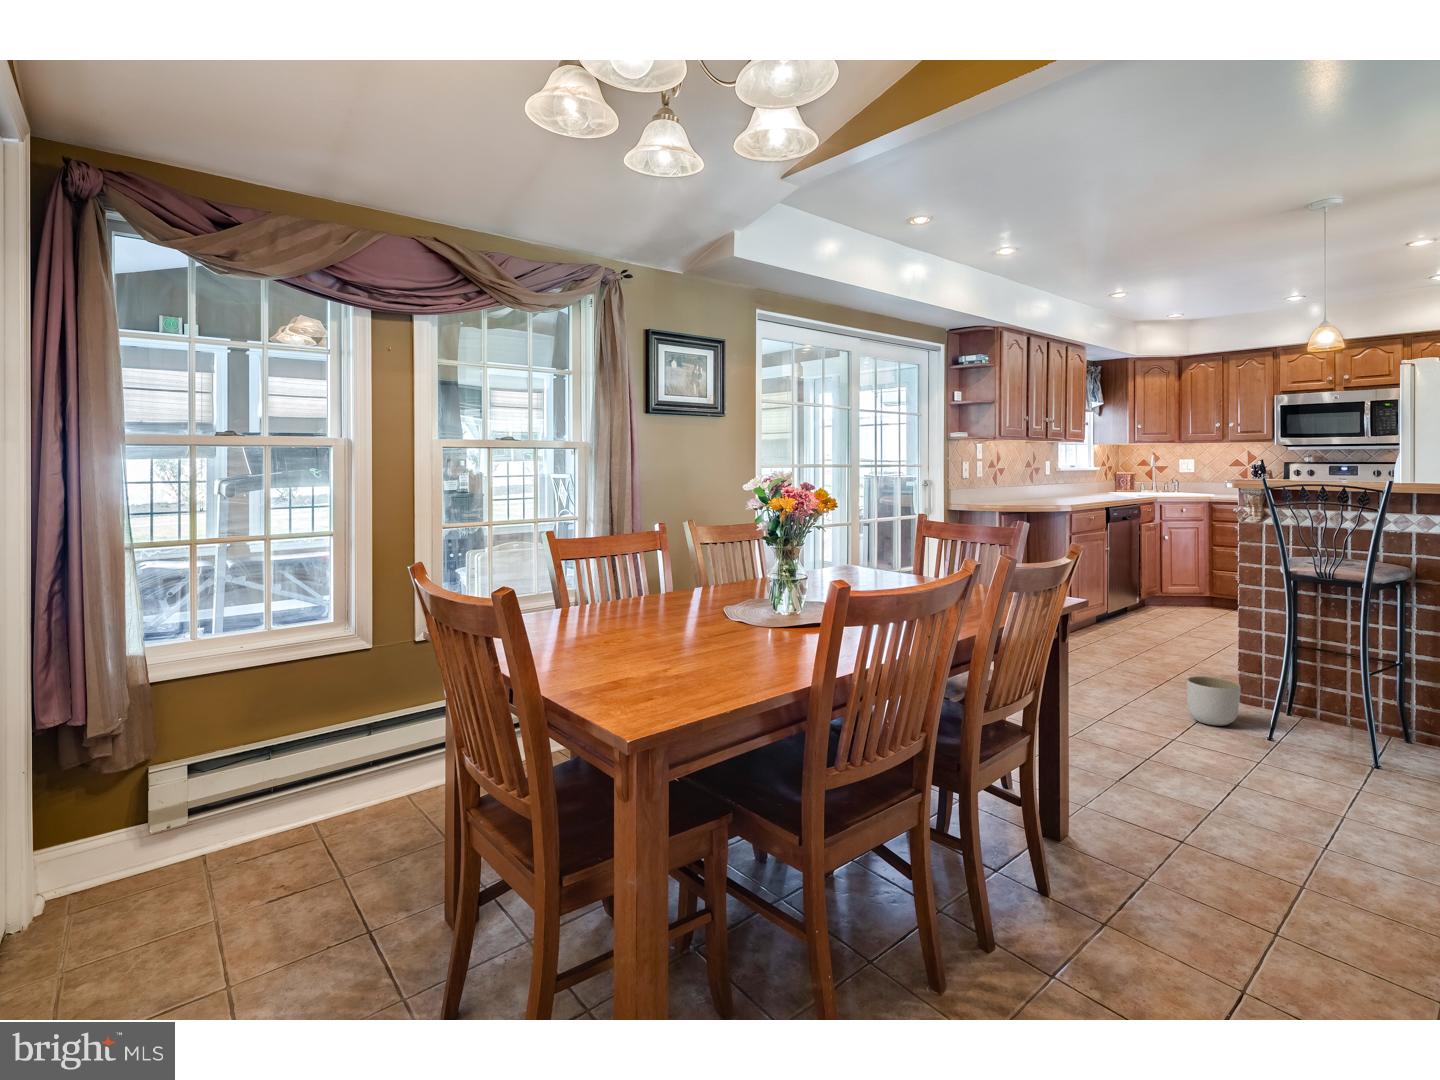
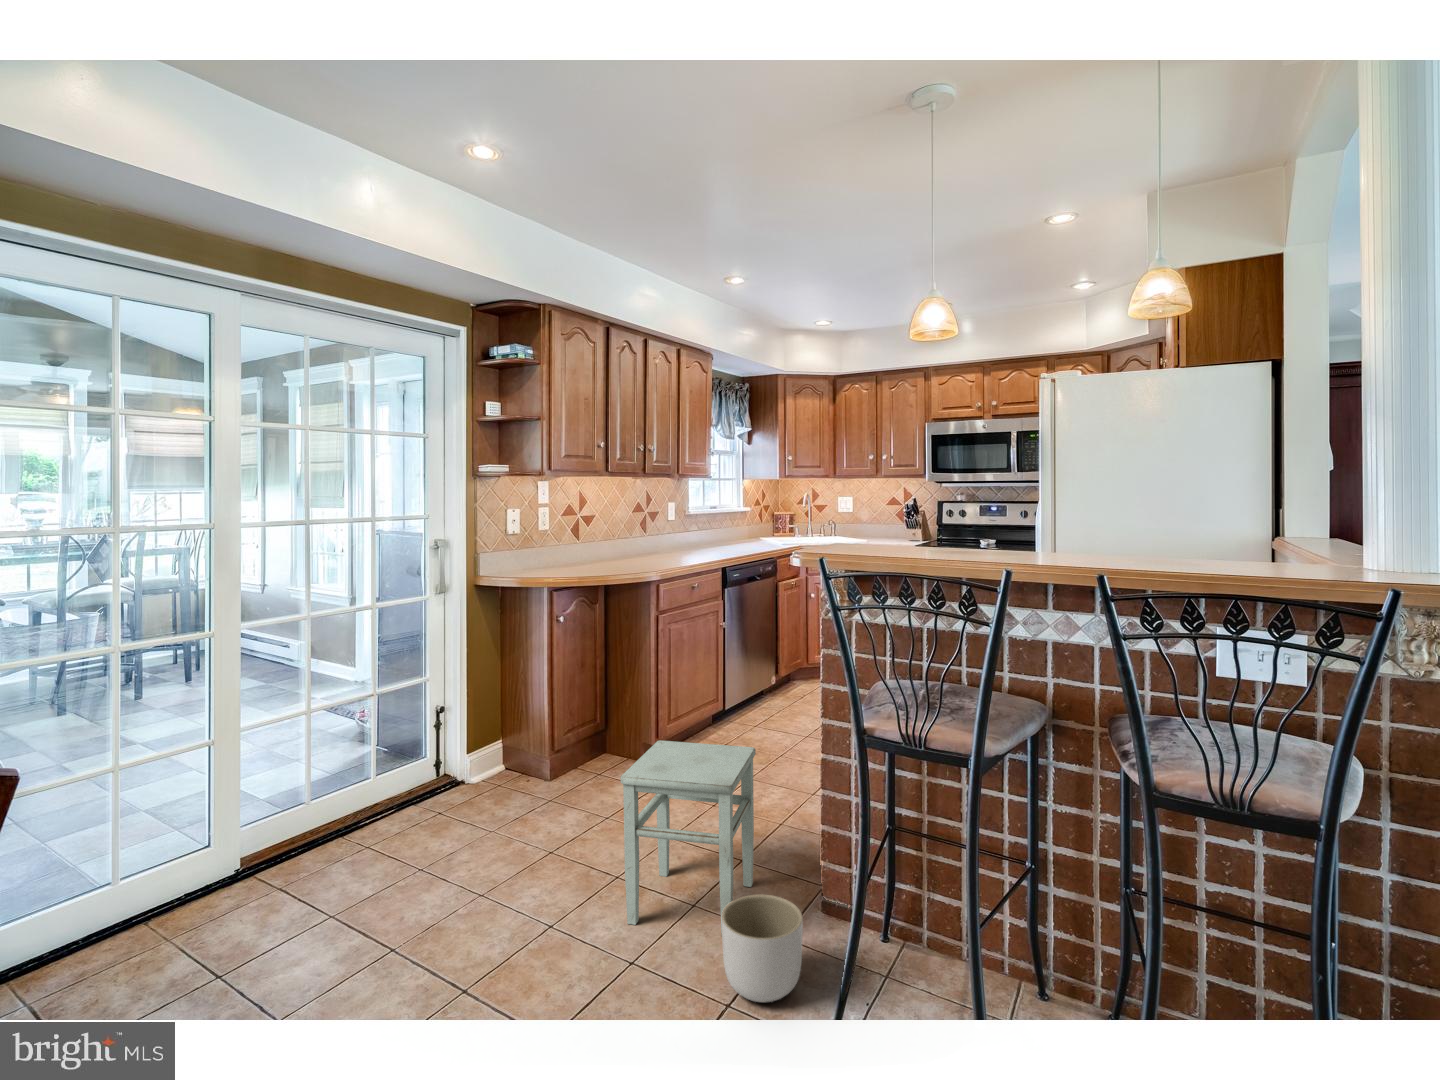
stool: none [1108,602,1185,706] -> present [620,740,756,933]

